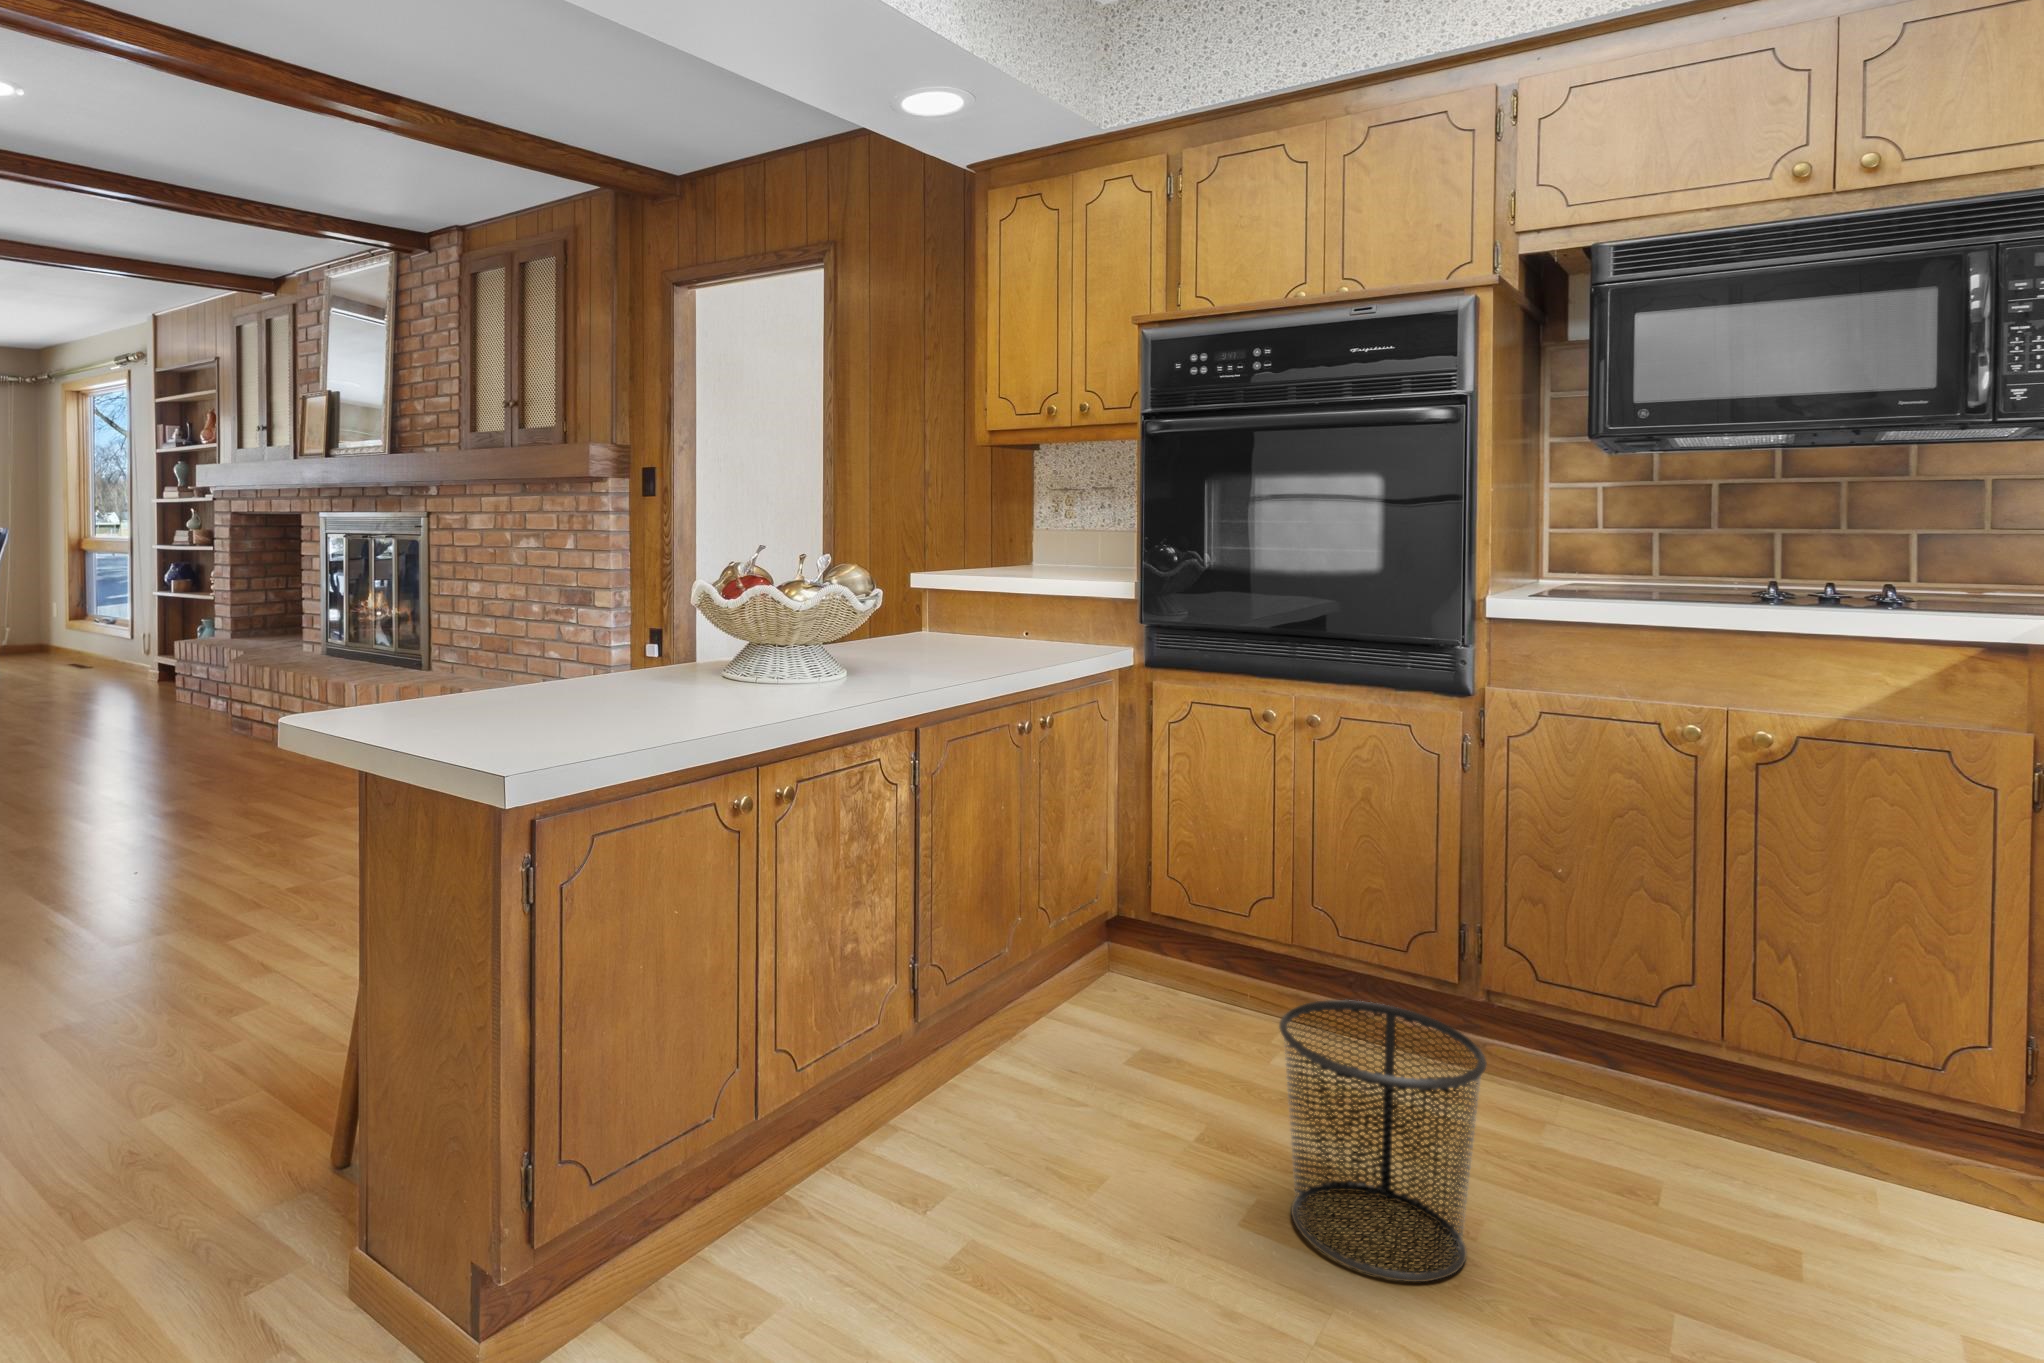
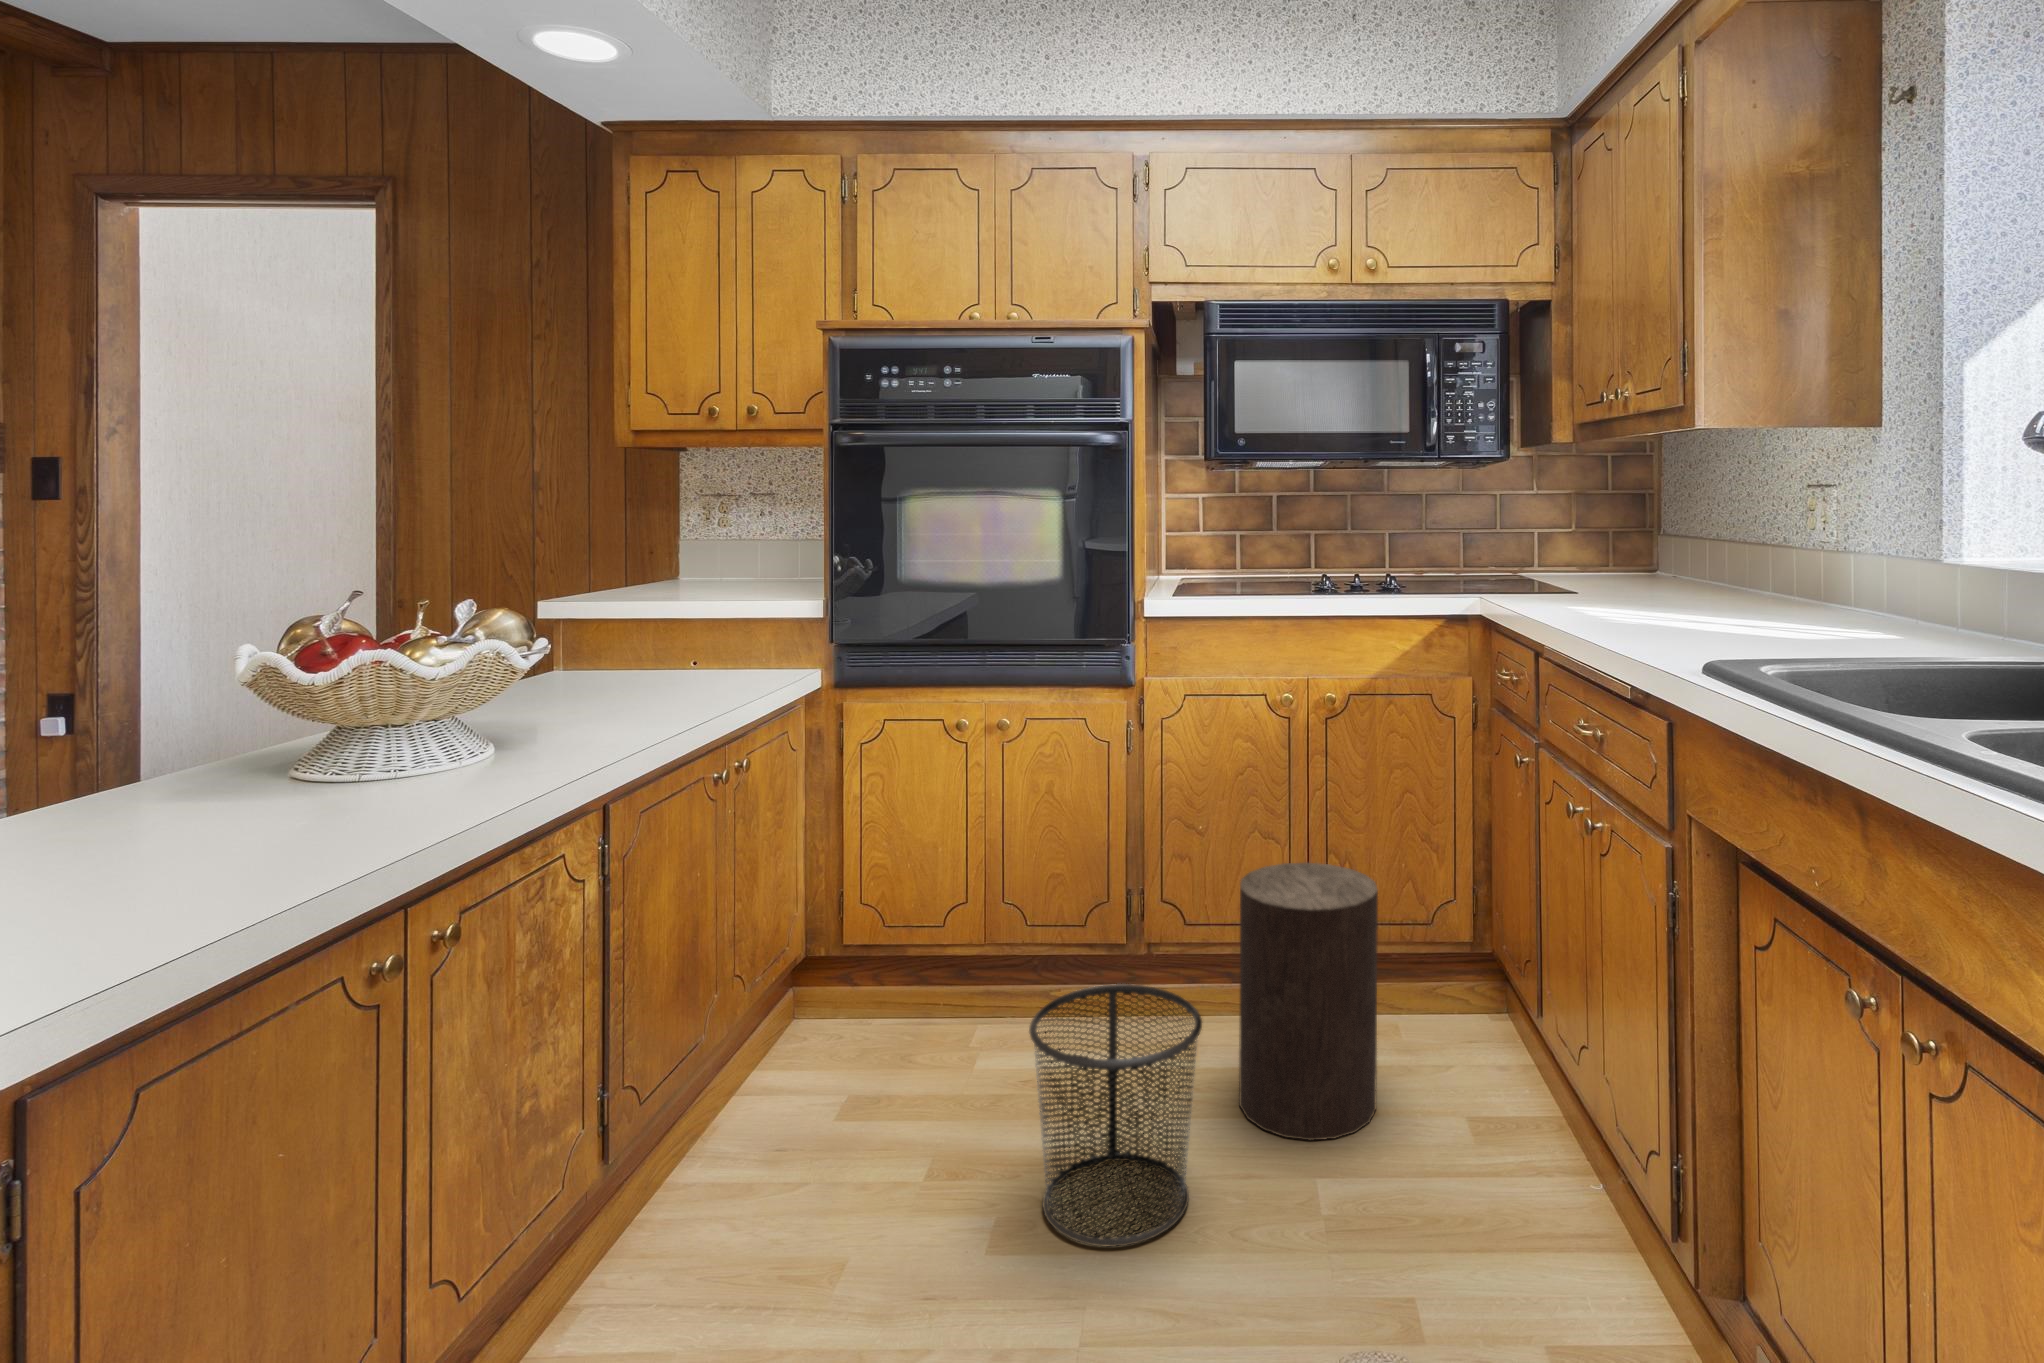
stool: none [1569,928,1790,1287] -> present [1239,863,1378,1140]

